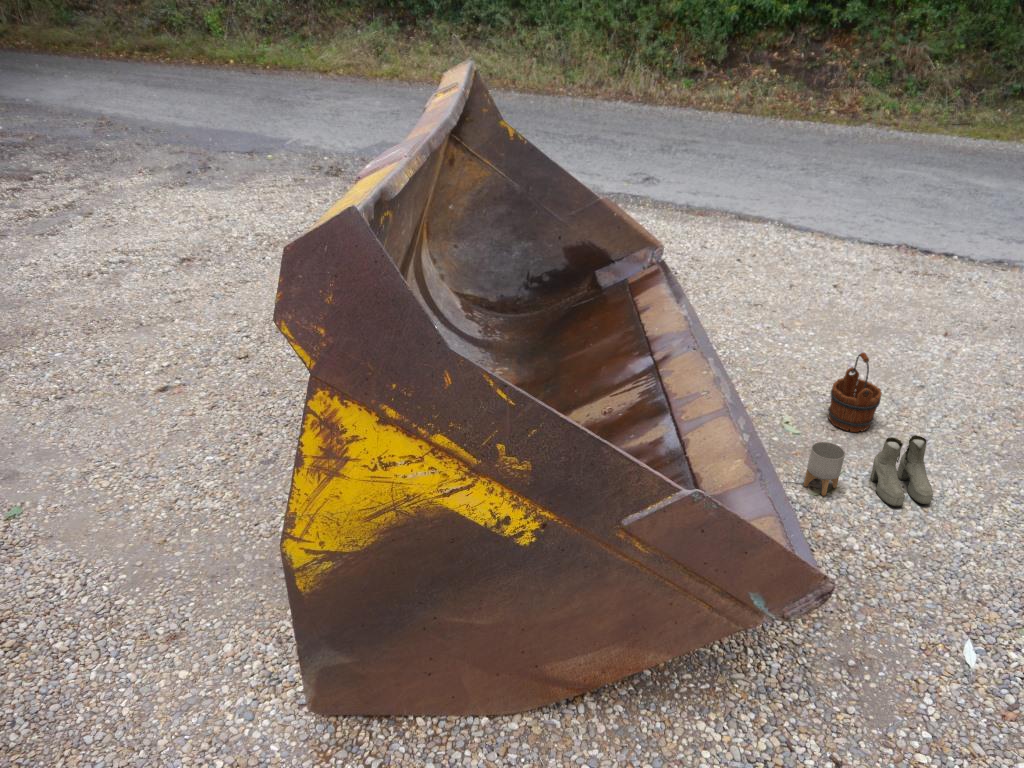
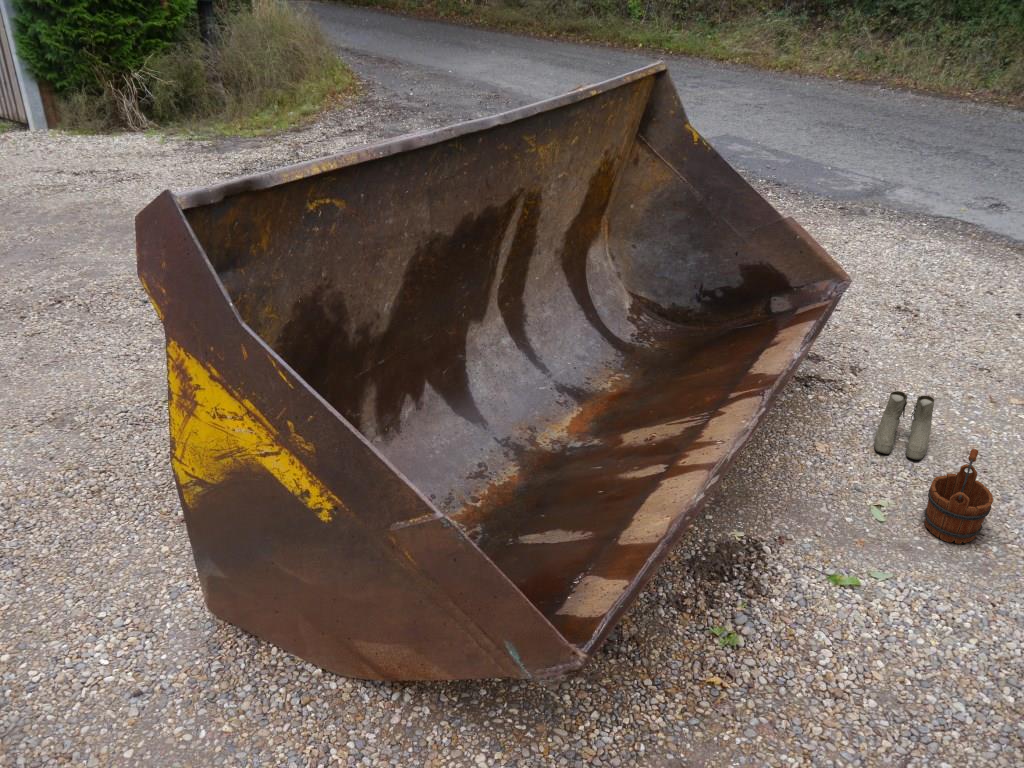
boots: present [871,435,933,506] -> present [874,391,934,460]
planter: present [804,442,845,496] -> none [823,535,872,598]

